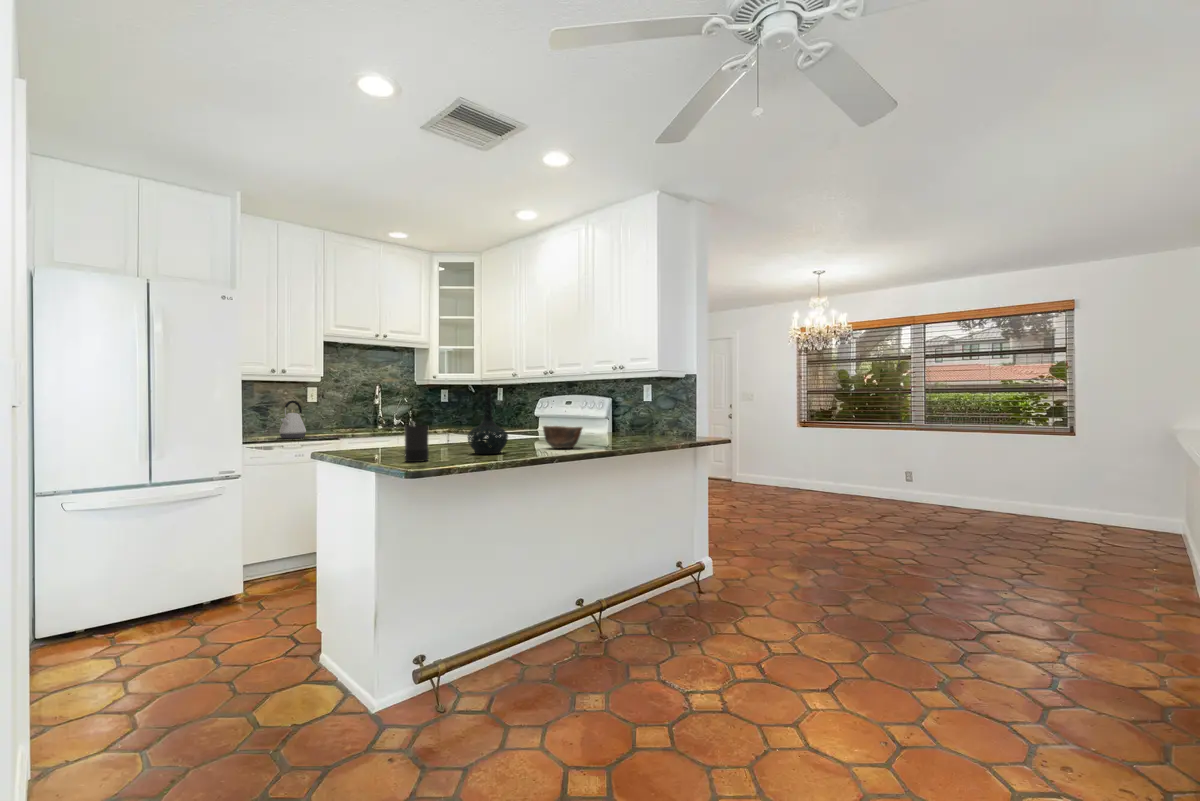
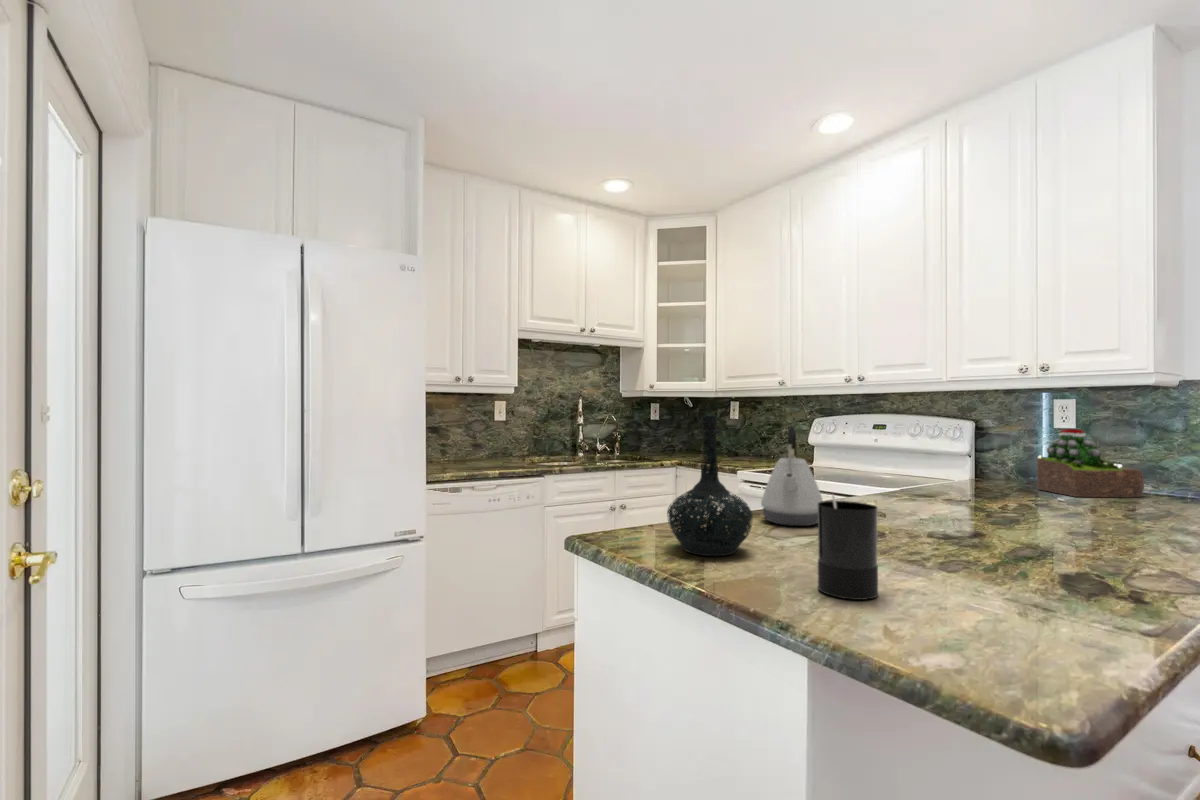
bottle: present [468,390,508,454] -> present [667,415,753,556]
kettle: present [279,401,306,439] -> present [761,426,823,526]
succulent plant: none [629,401,672,437] -> present [1037,429,1144,497]
bowl: present [543,426,582,448] -> none [1004,487,1117,541]

